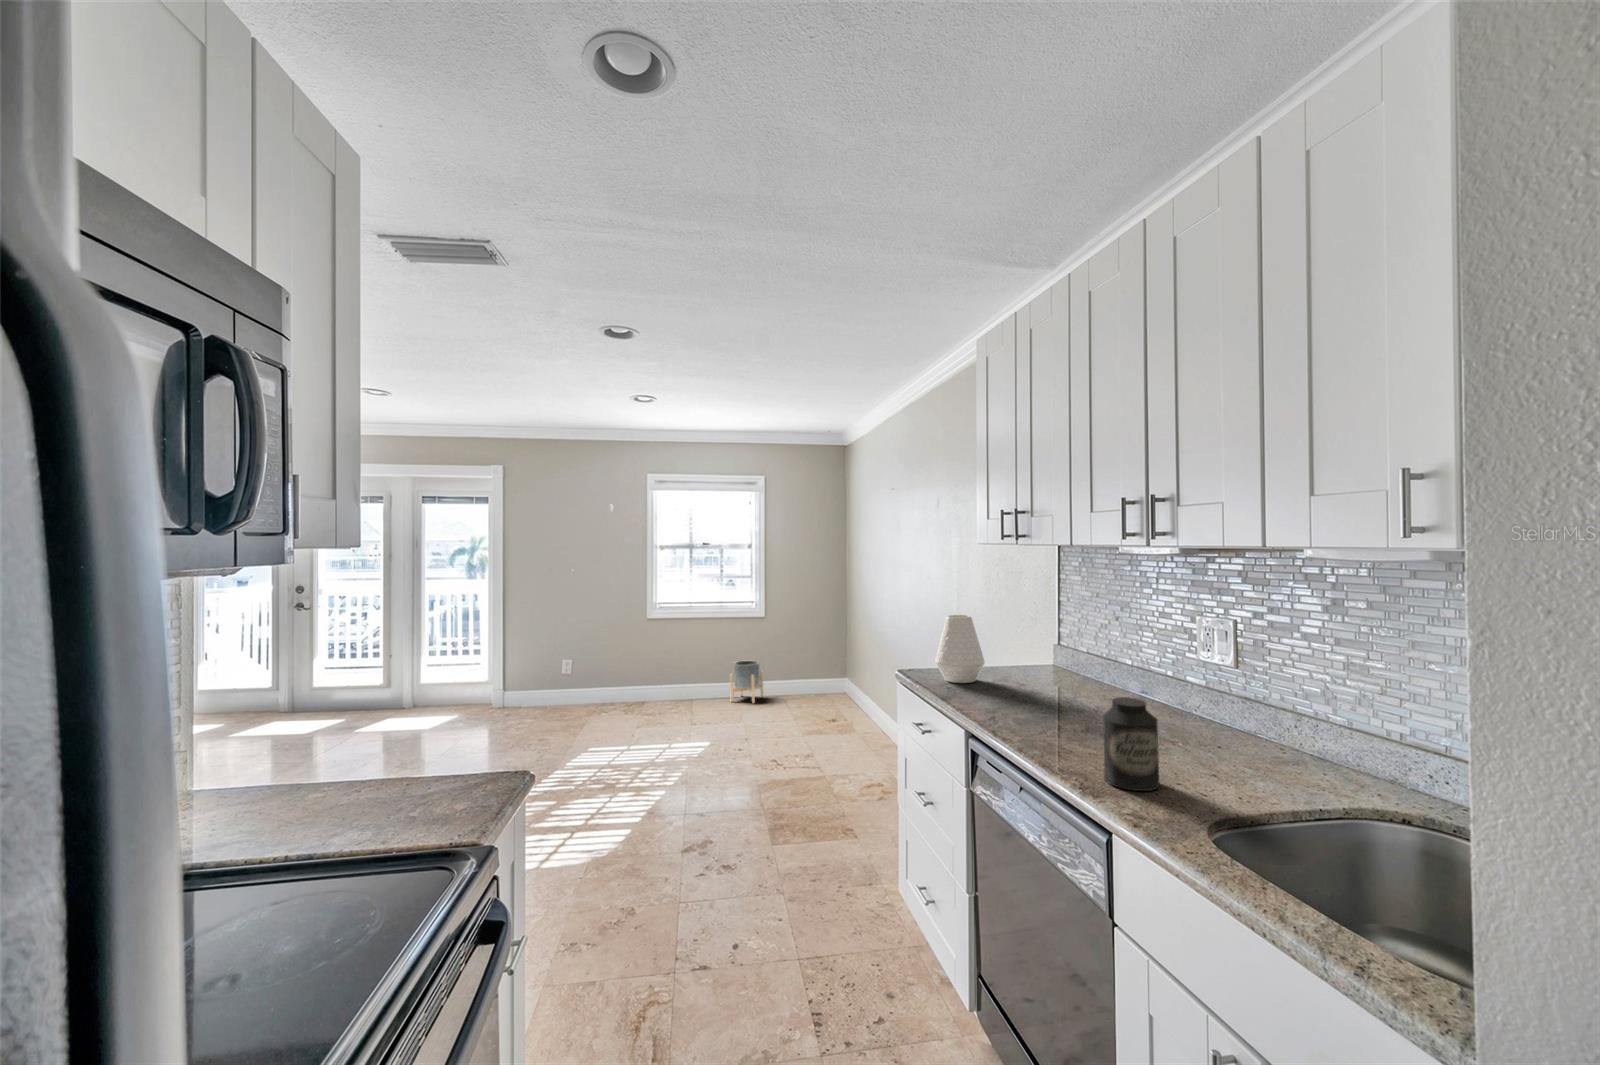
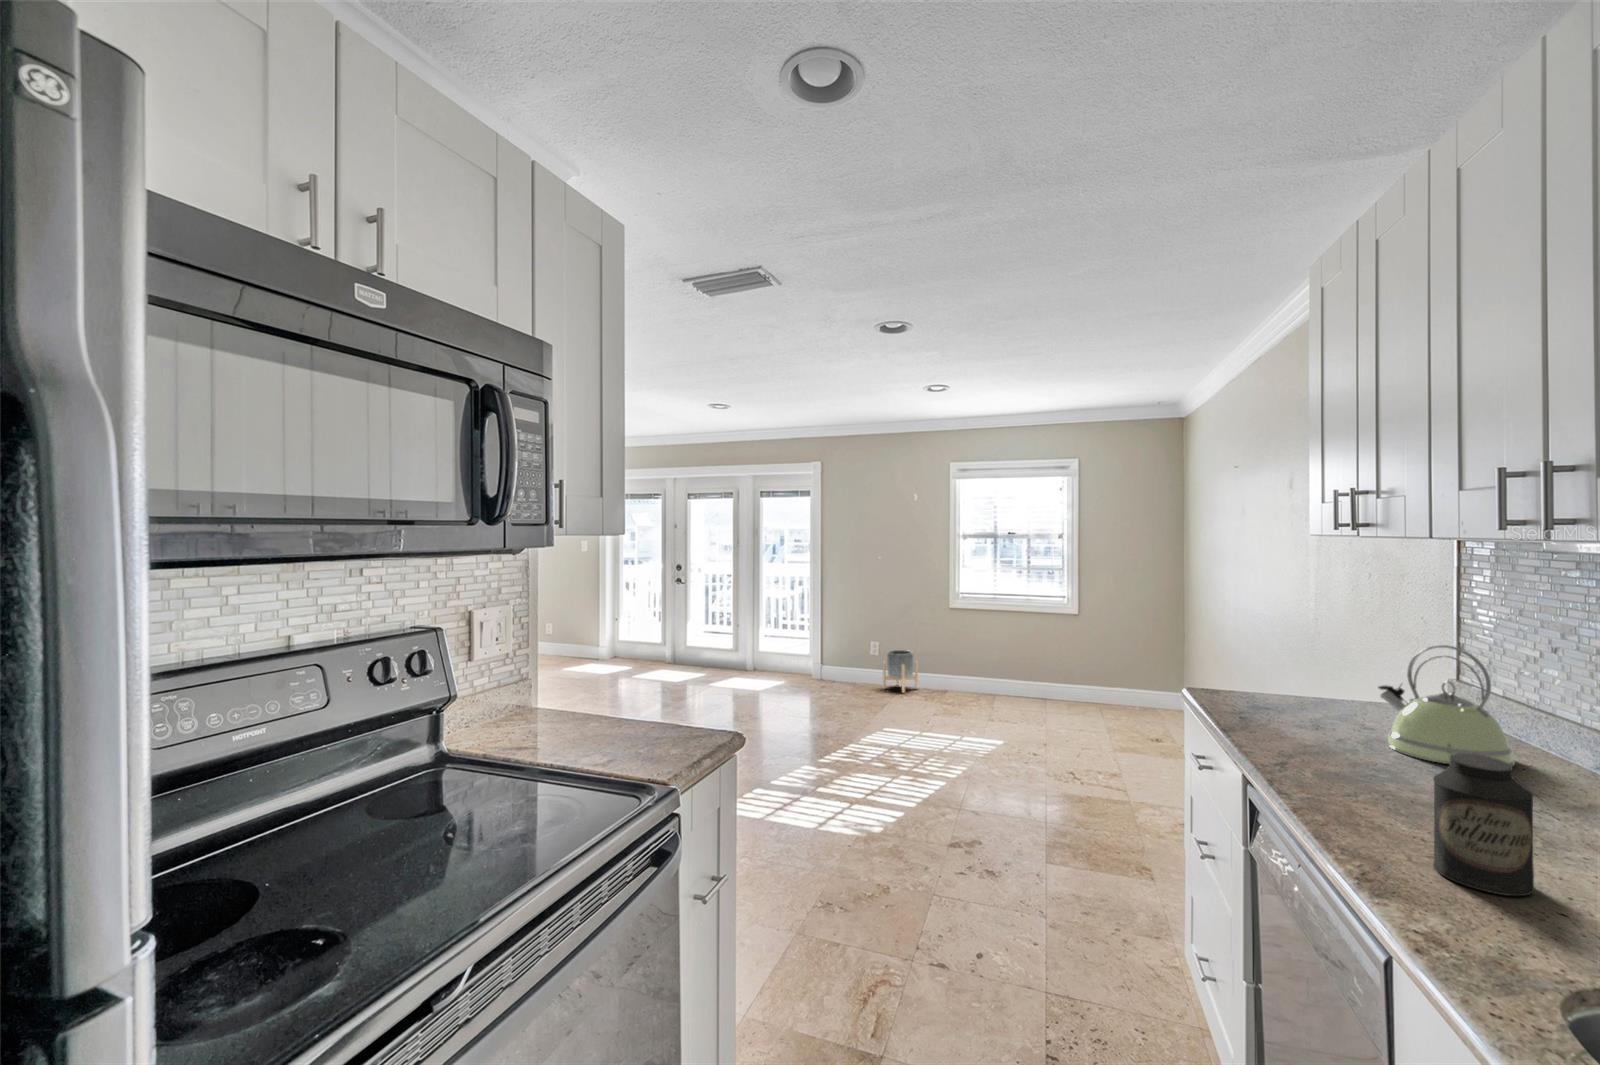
vase: present [935,615,985,683] -> none [1240,624,1314,712]
kettle: none [1029,622,1110,707] -> present [1378,645,1515,766]
planter: present [730,661,763,703] -> present [883,650,918,693]

